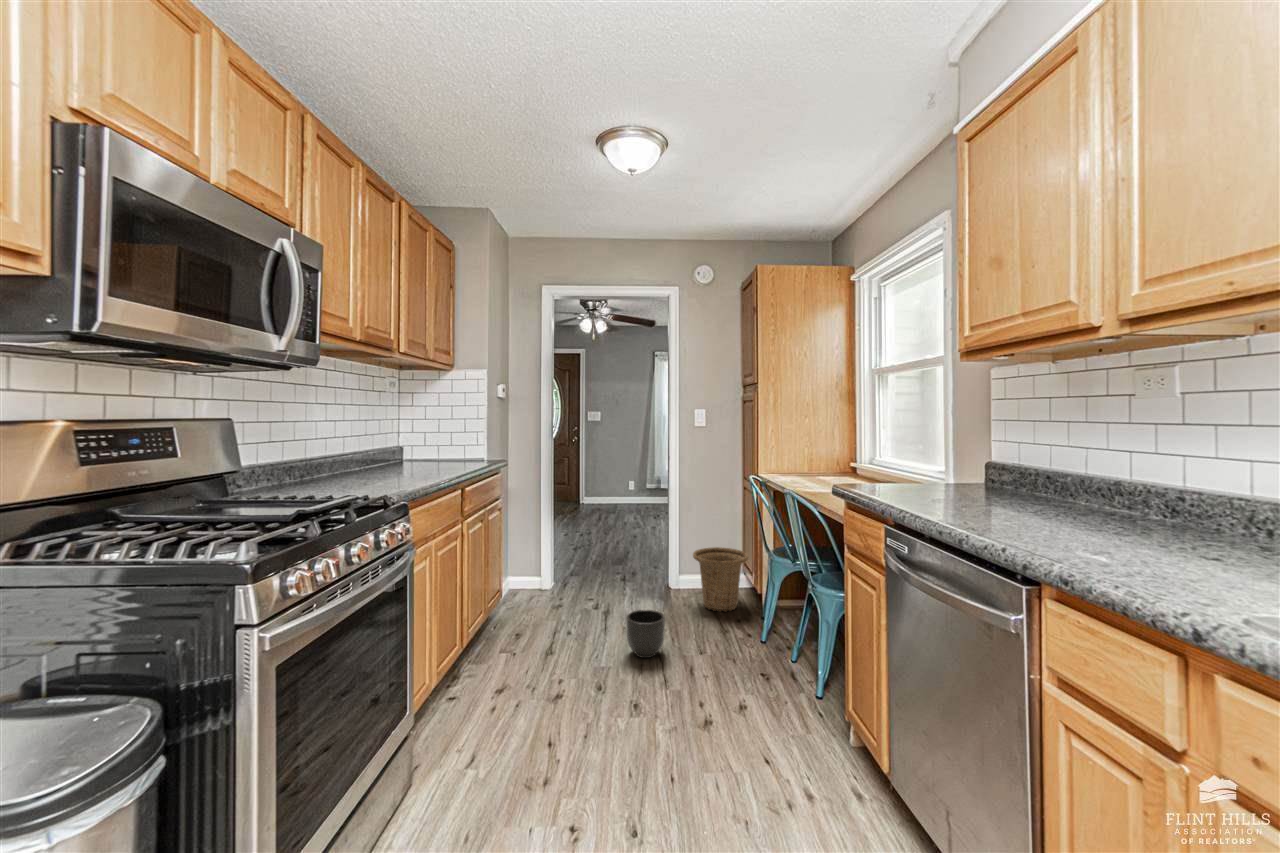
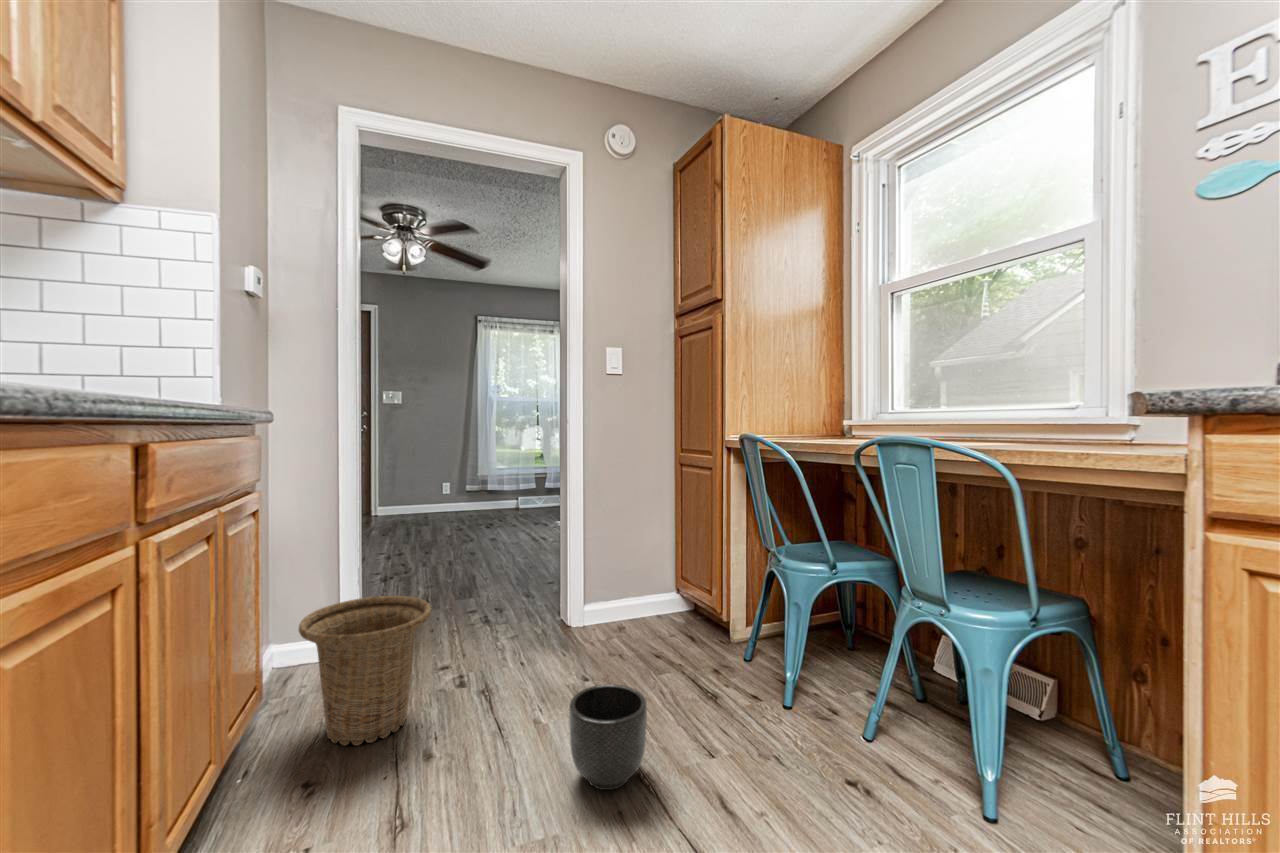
basket: present [693,547,748,612] -> present [299,596,431,746]

